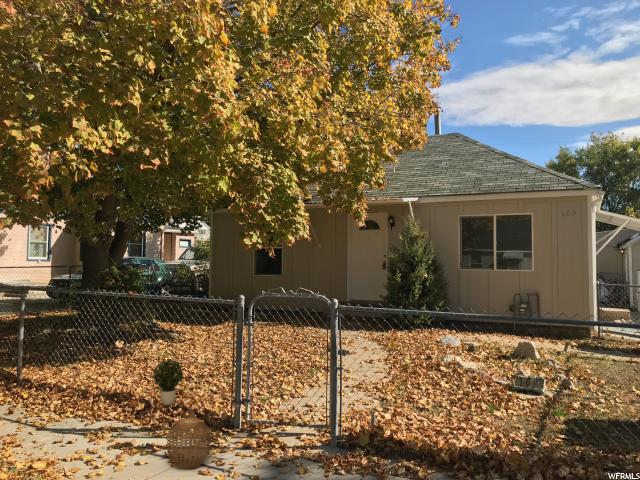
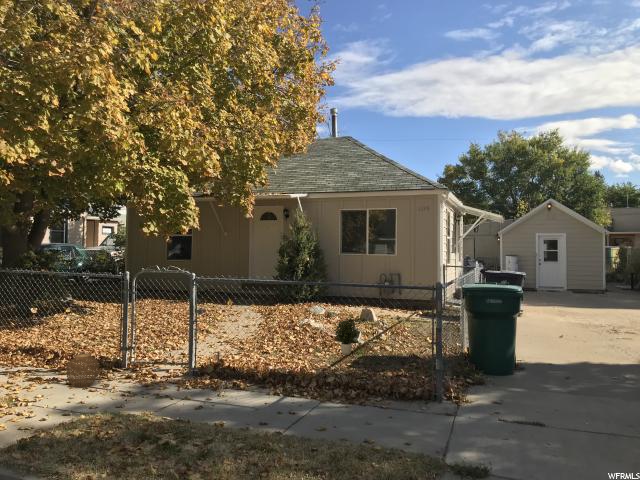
potted plant: present [153,359,184,405] -> present [334,320,358,355]

